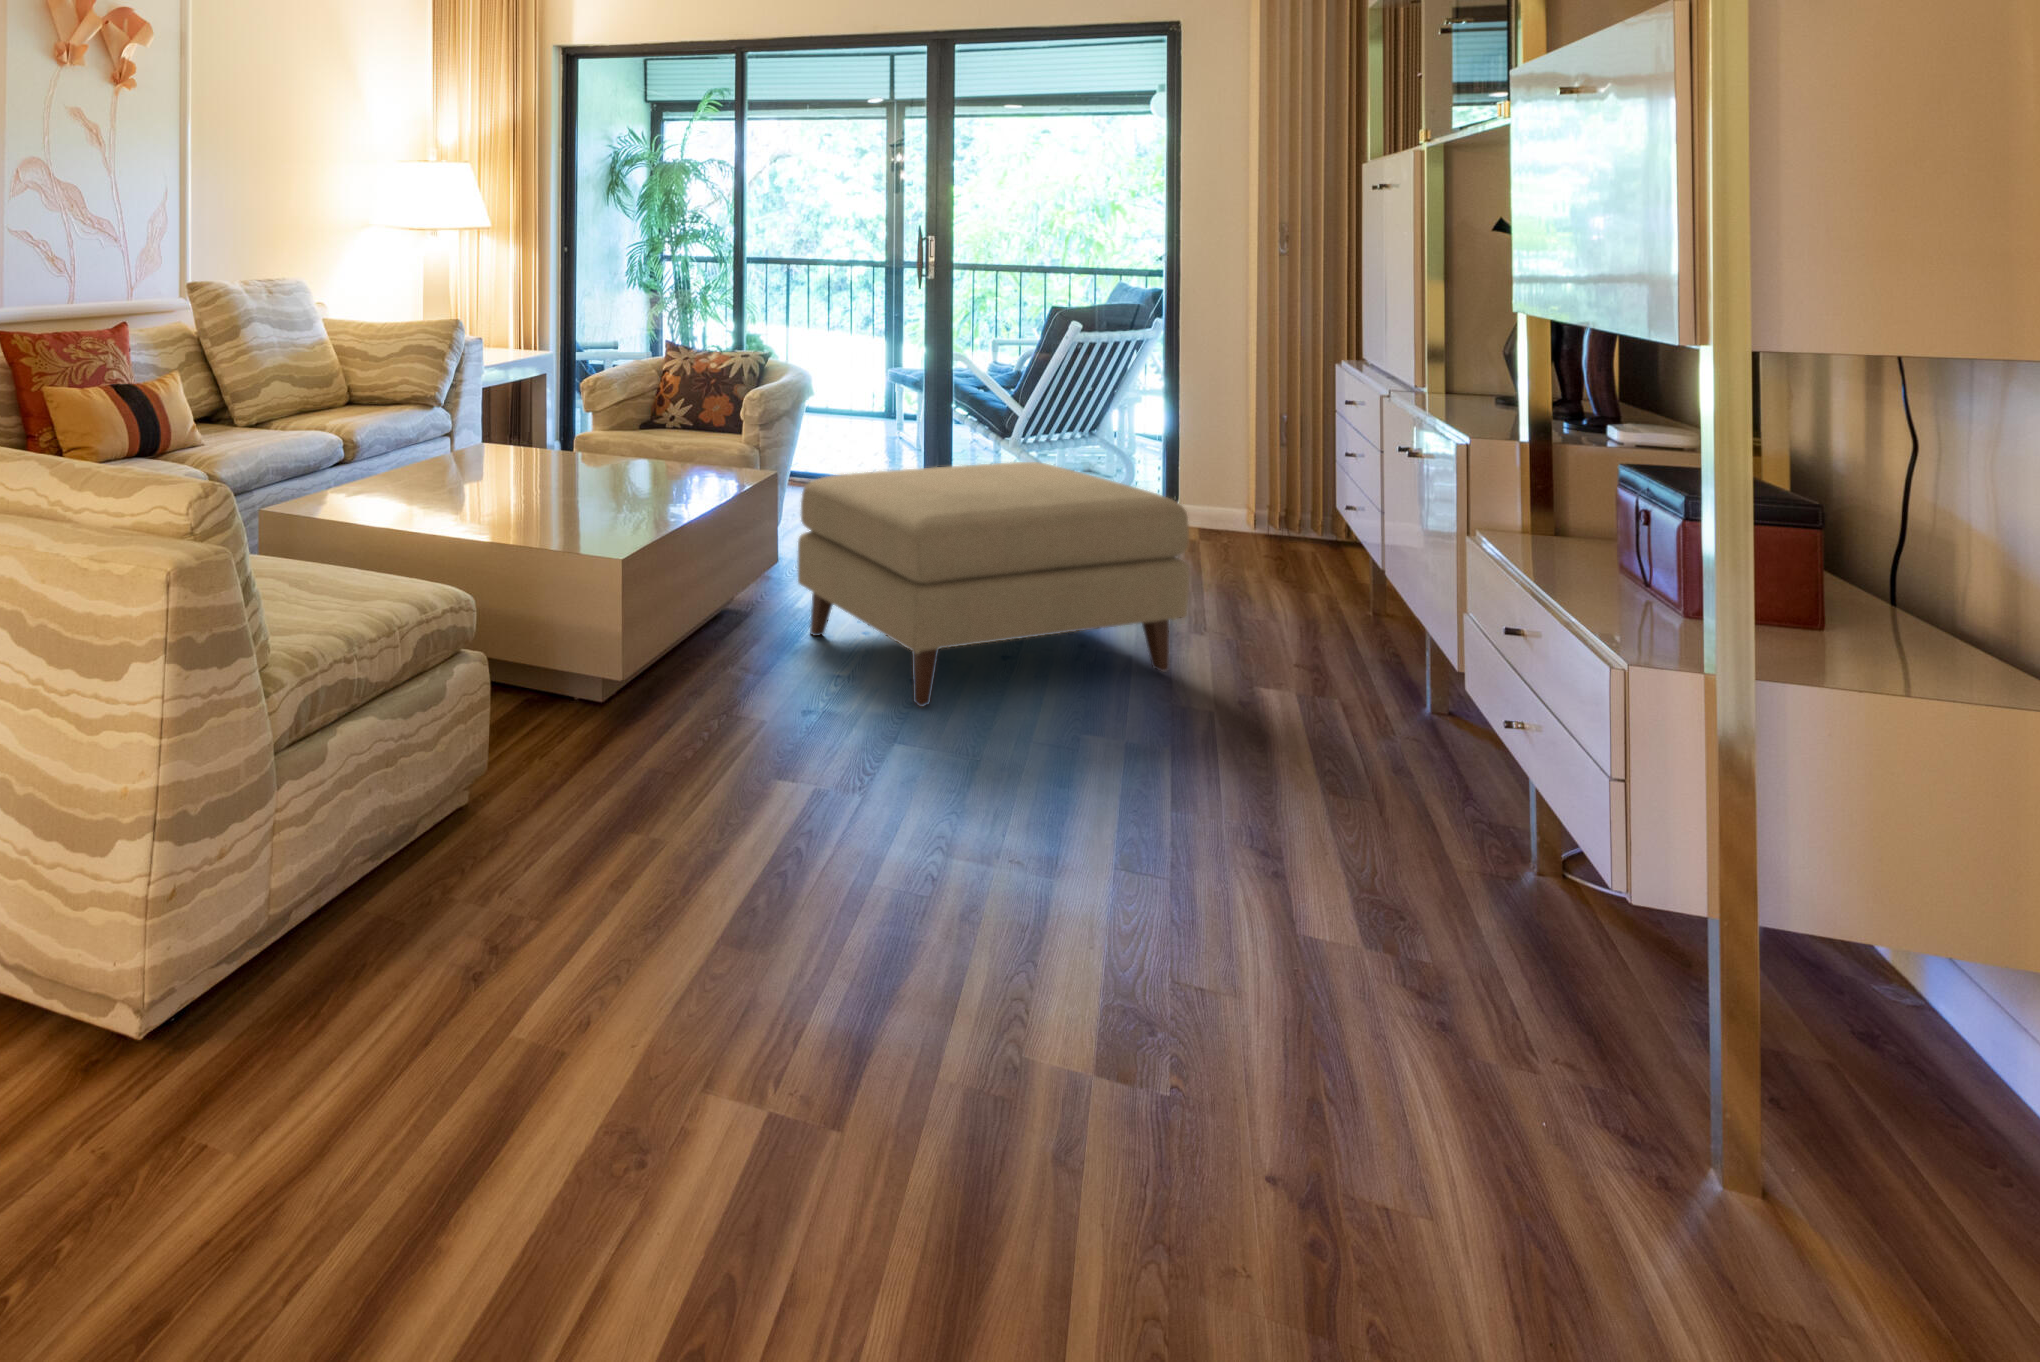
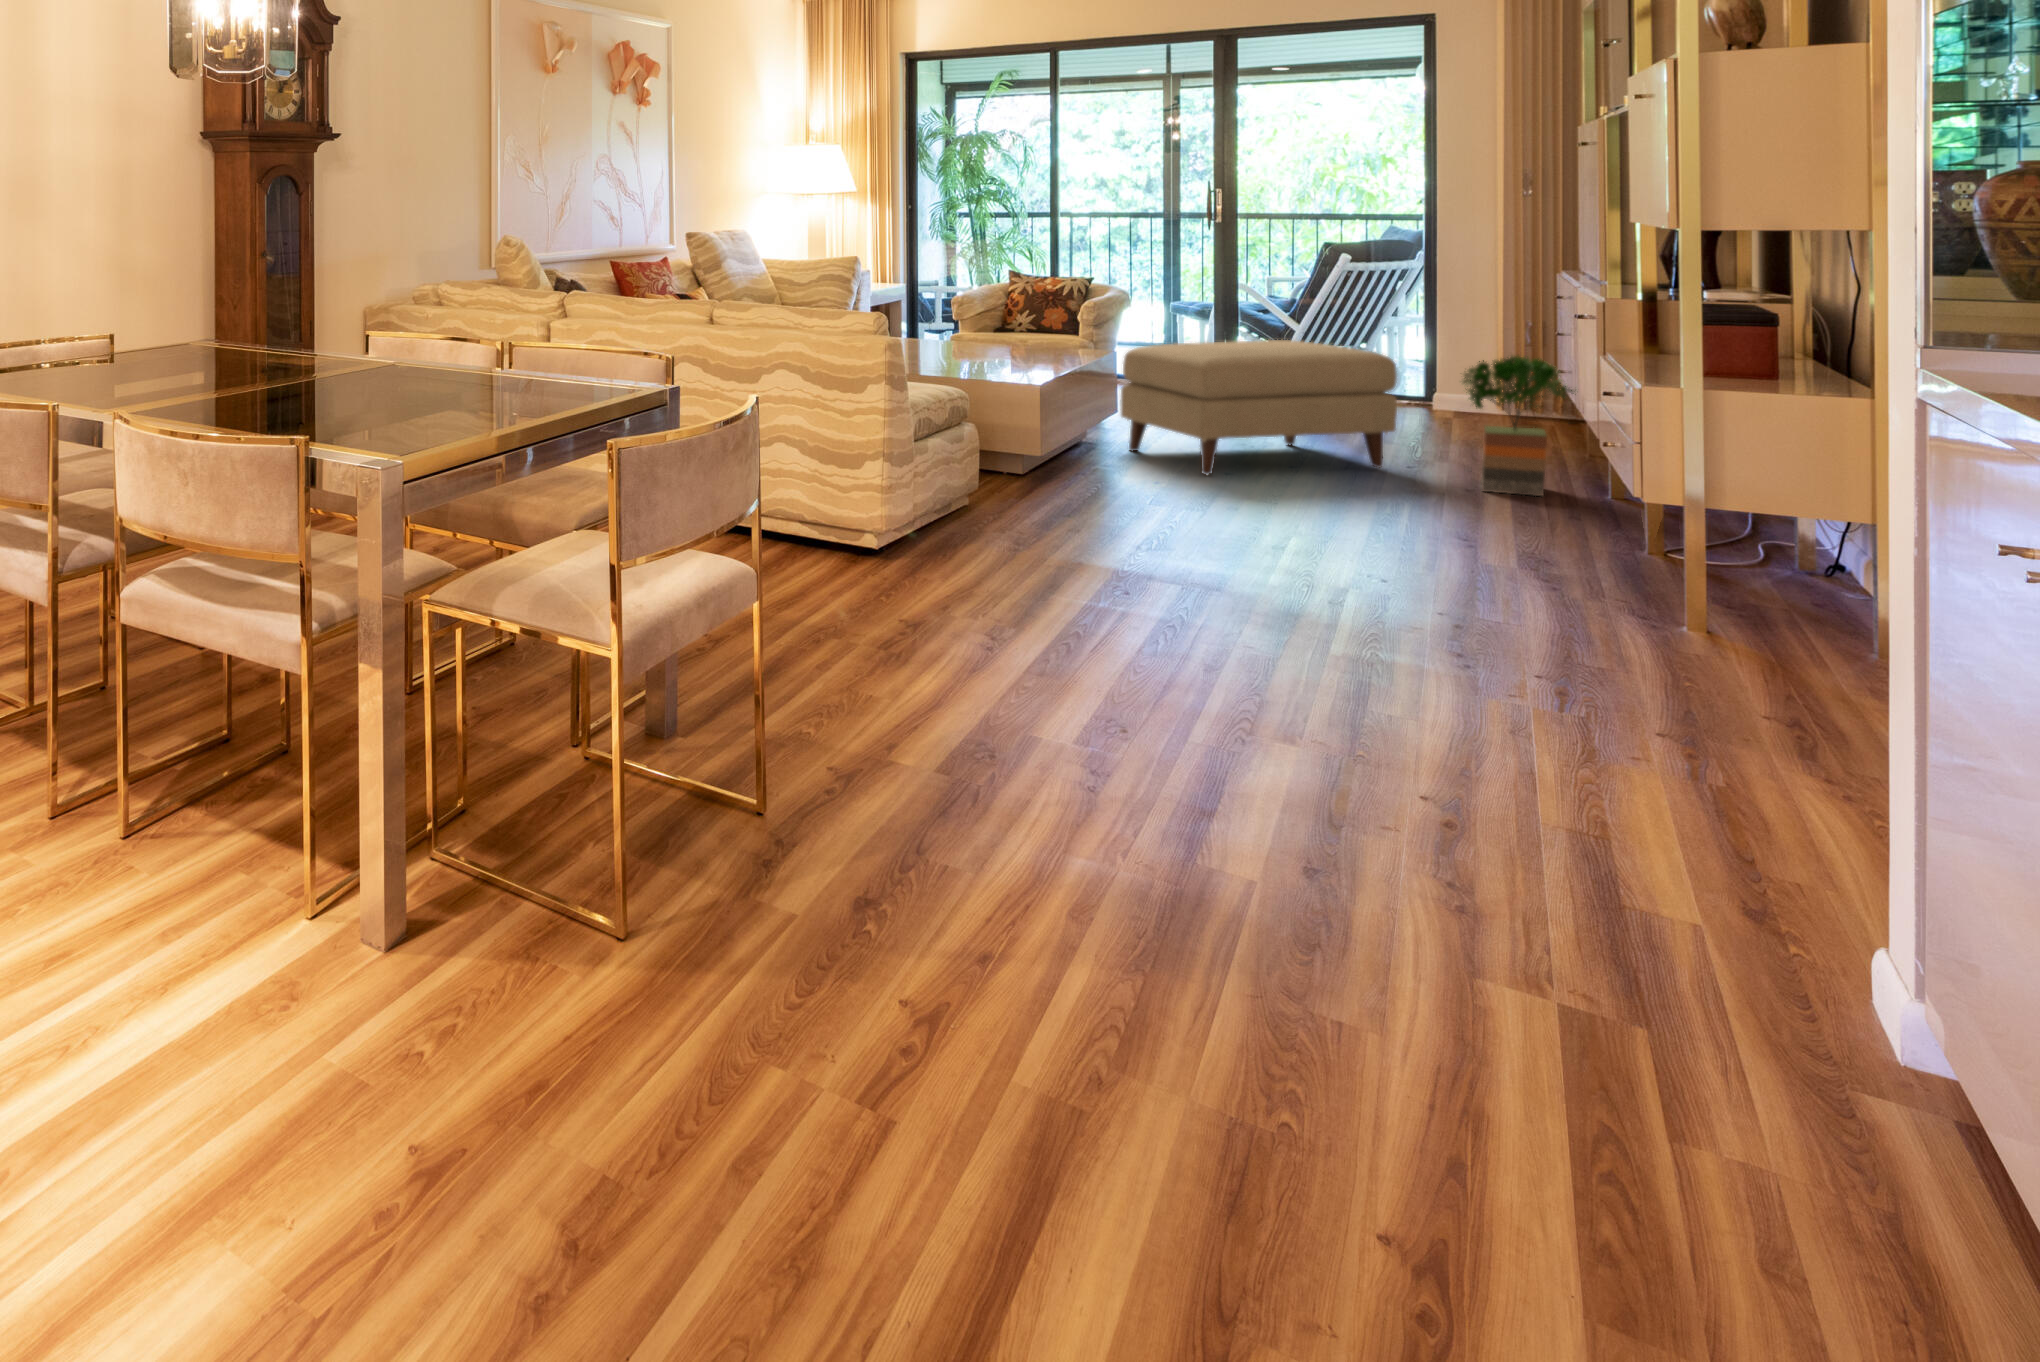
potted tree: none [1284,509,1475,745] -> present [1463,355,1576,496]

